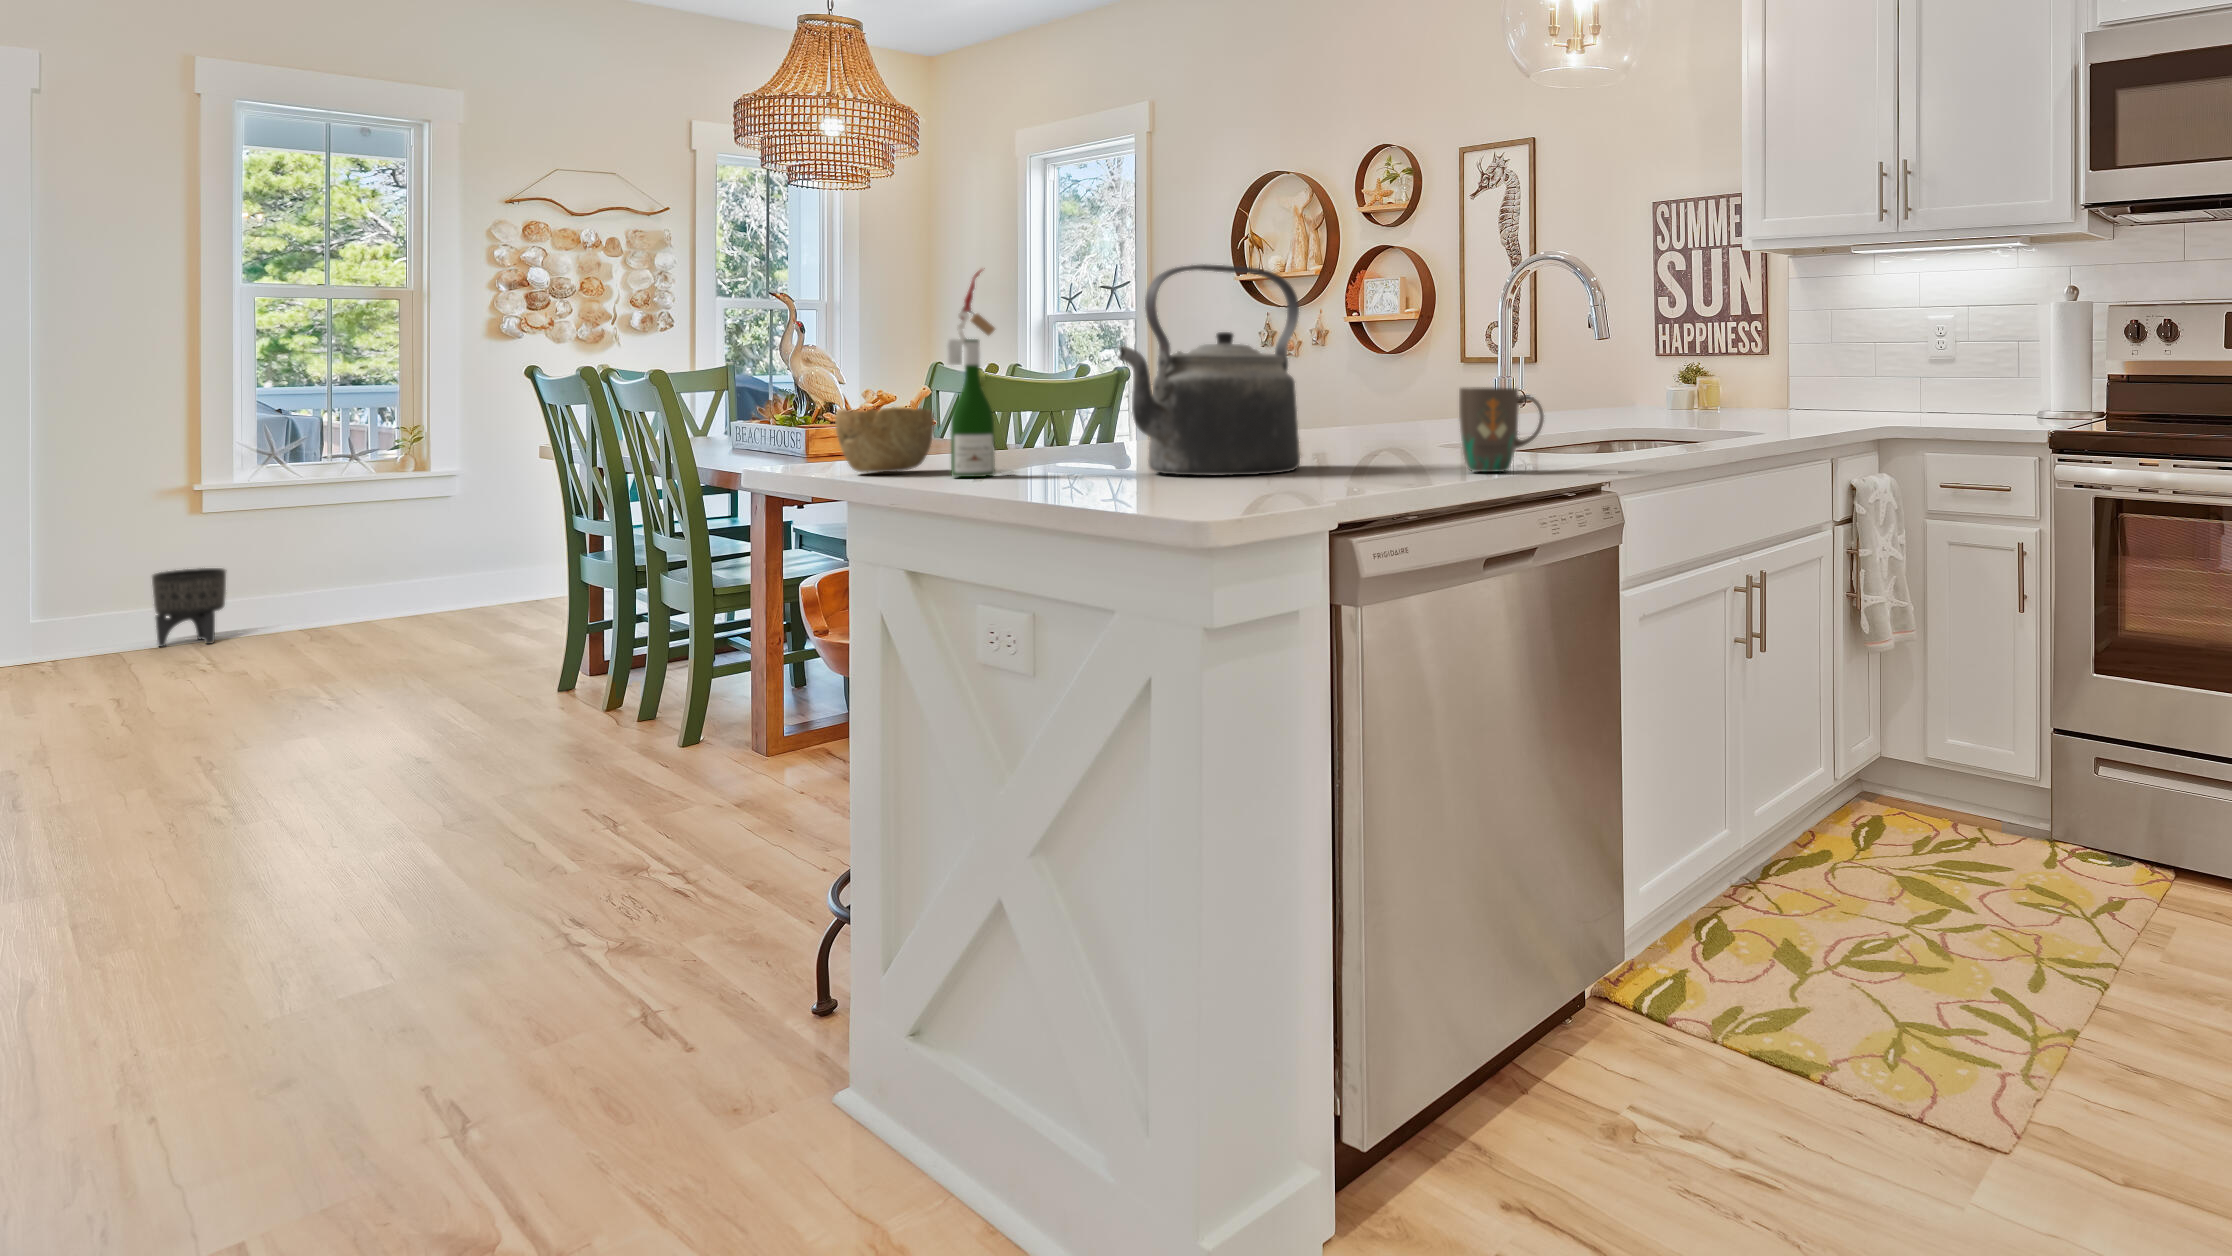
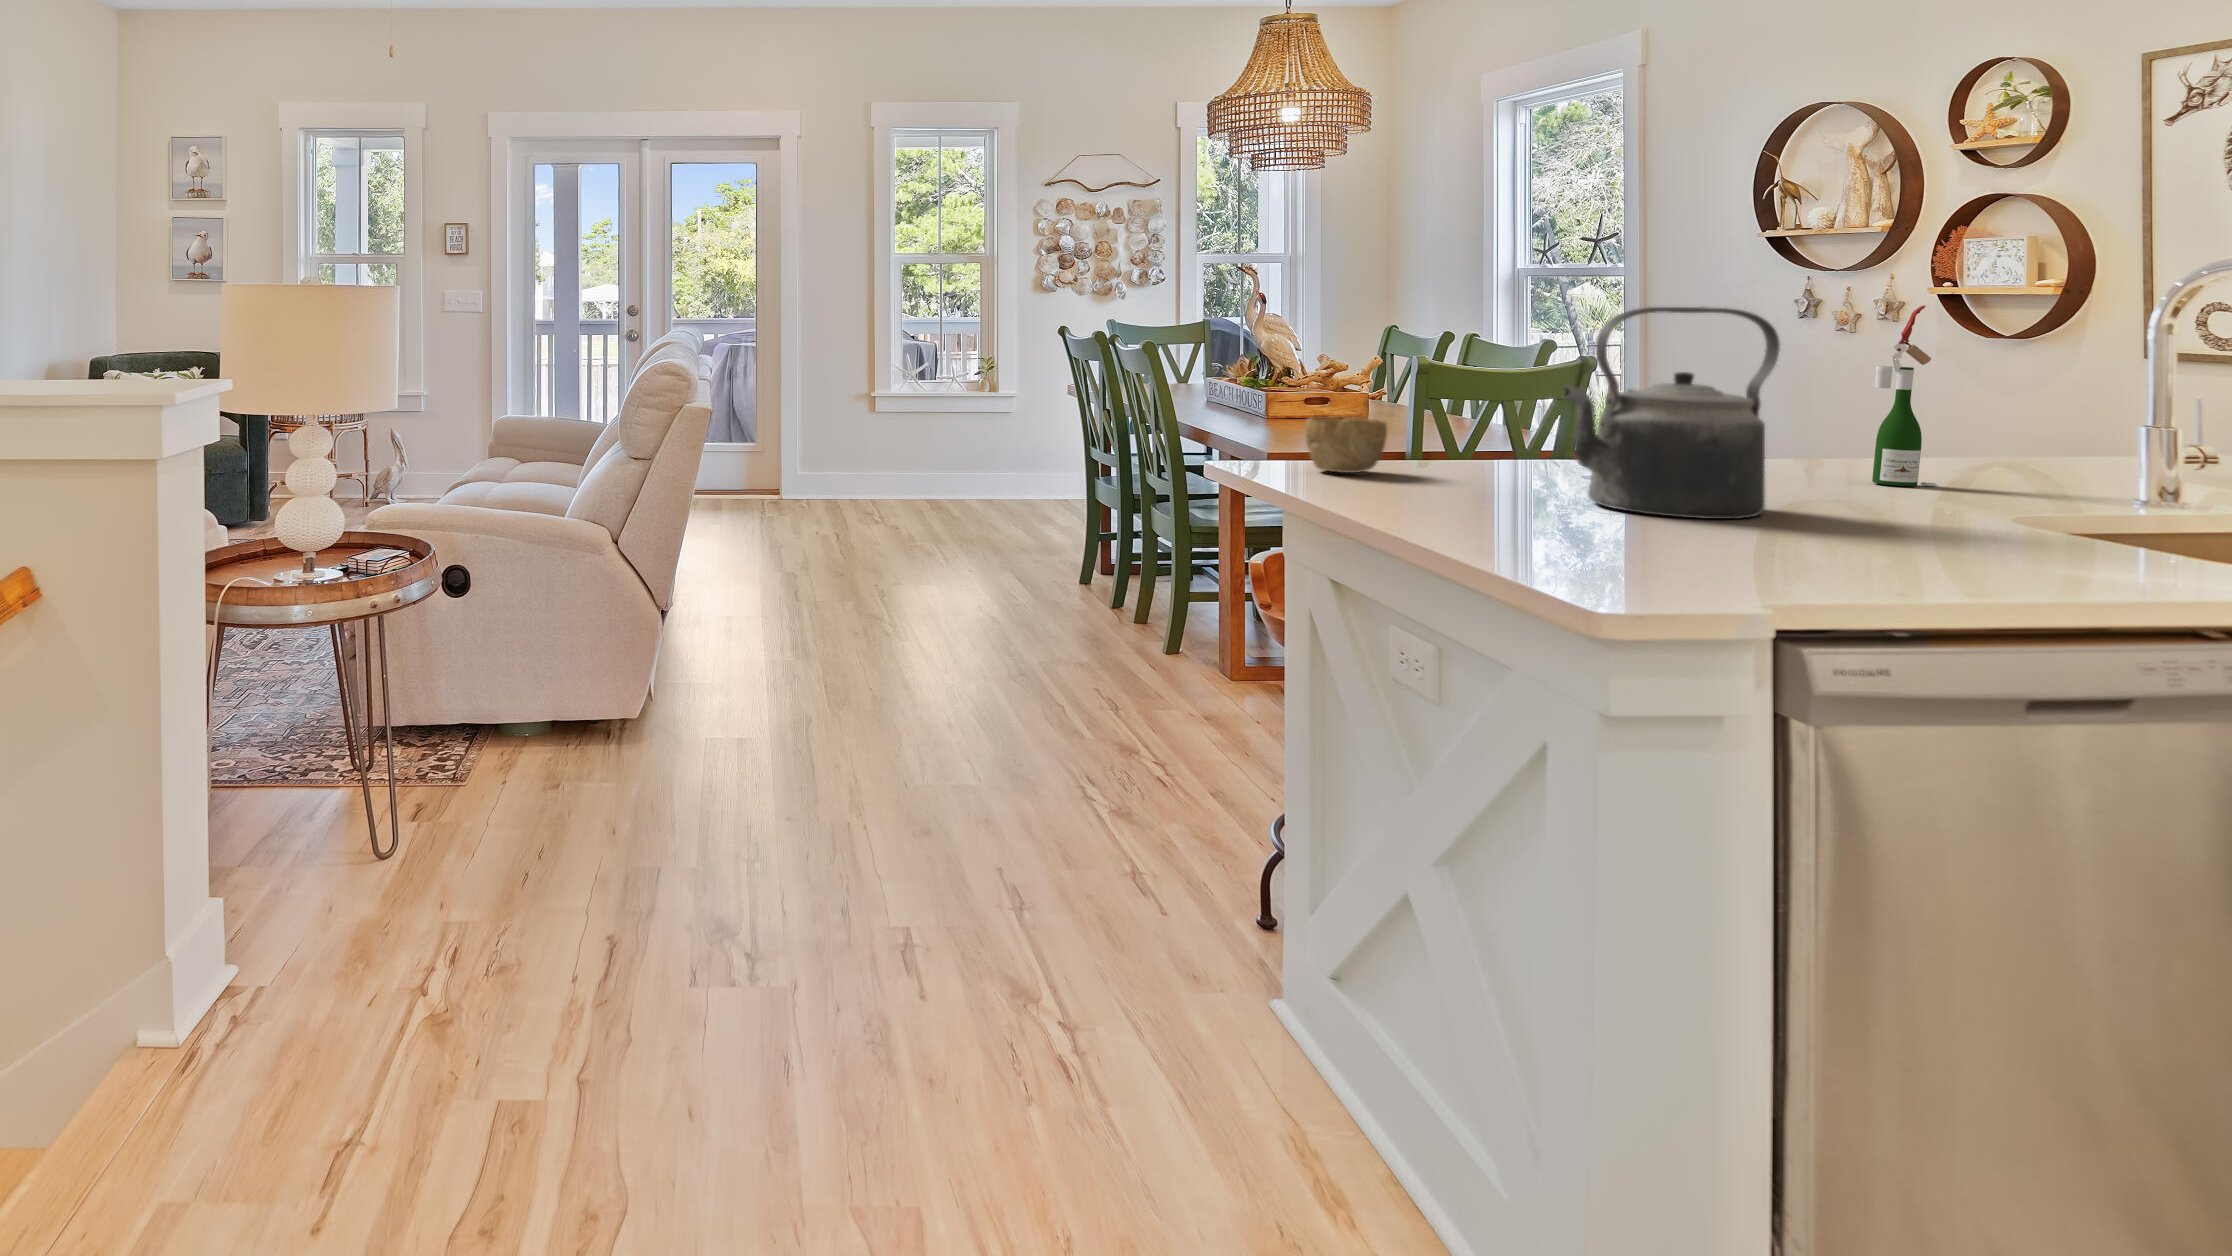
wine bottle: present [946,270,1014,477] -> present [1872,306,1937,486]
mug: present [1459,387,1544,472] -> none [1978,453,2111,553]
planter: present [152,568,227,647] -> none [839,457,876,510]

